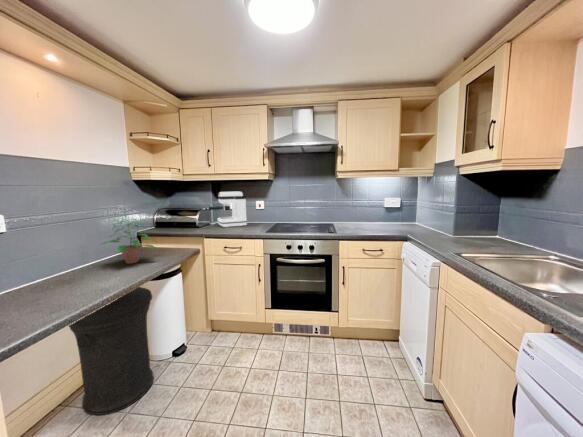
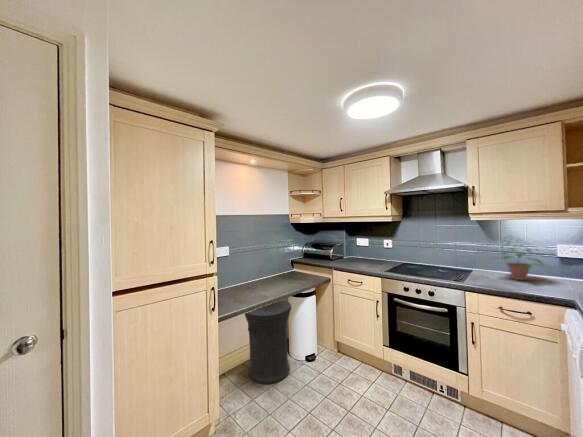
coffee maker: present [209,192,247,227] -> none [341,231,372,262]
potted plant: present [105,217,156,264] -> present [496,240,544,280]

